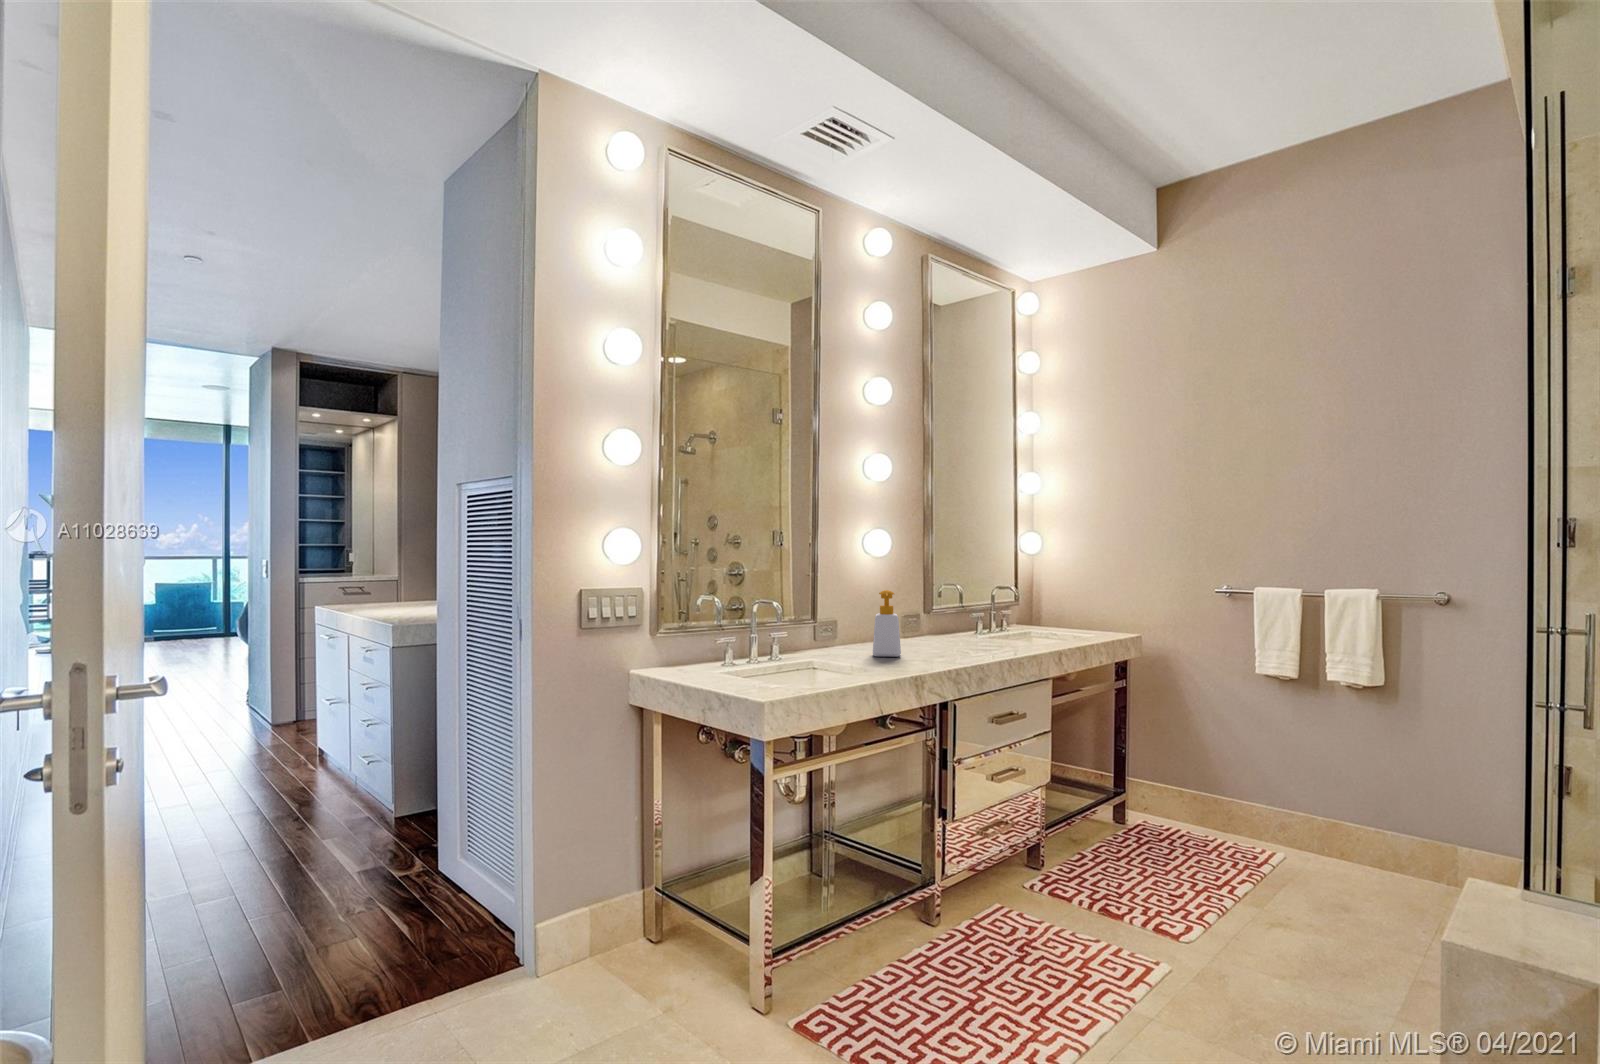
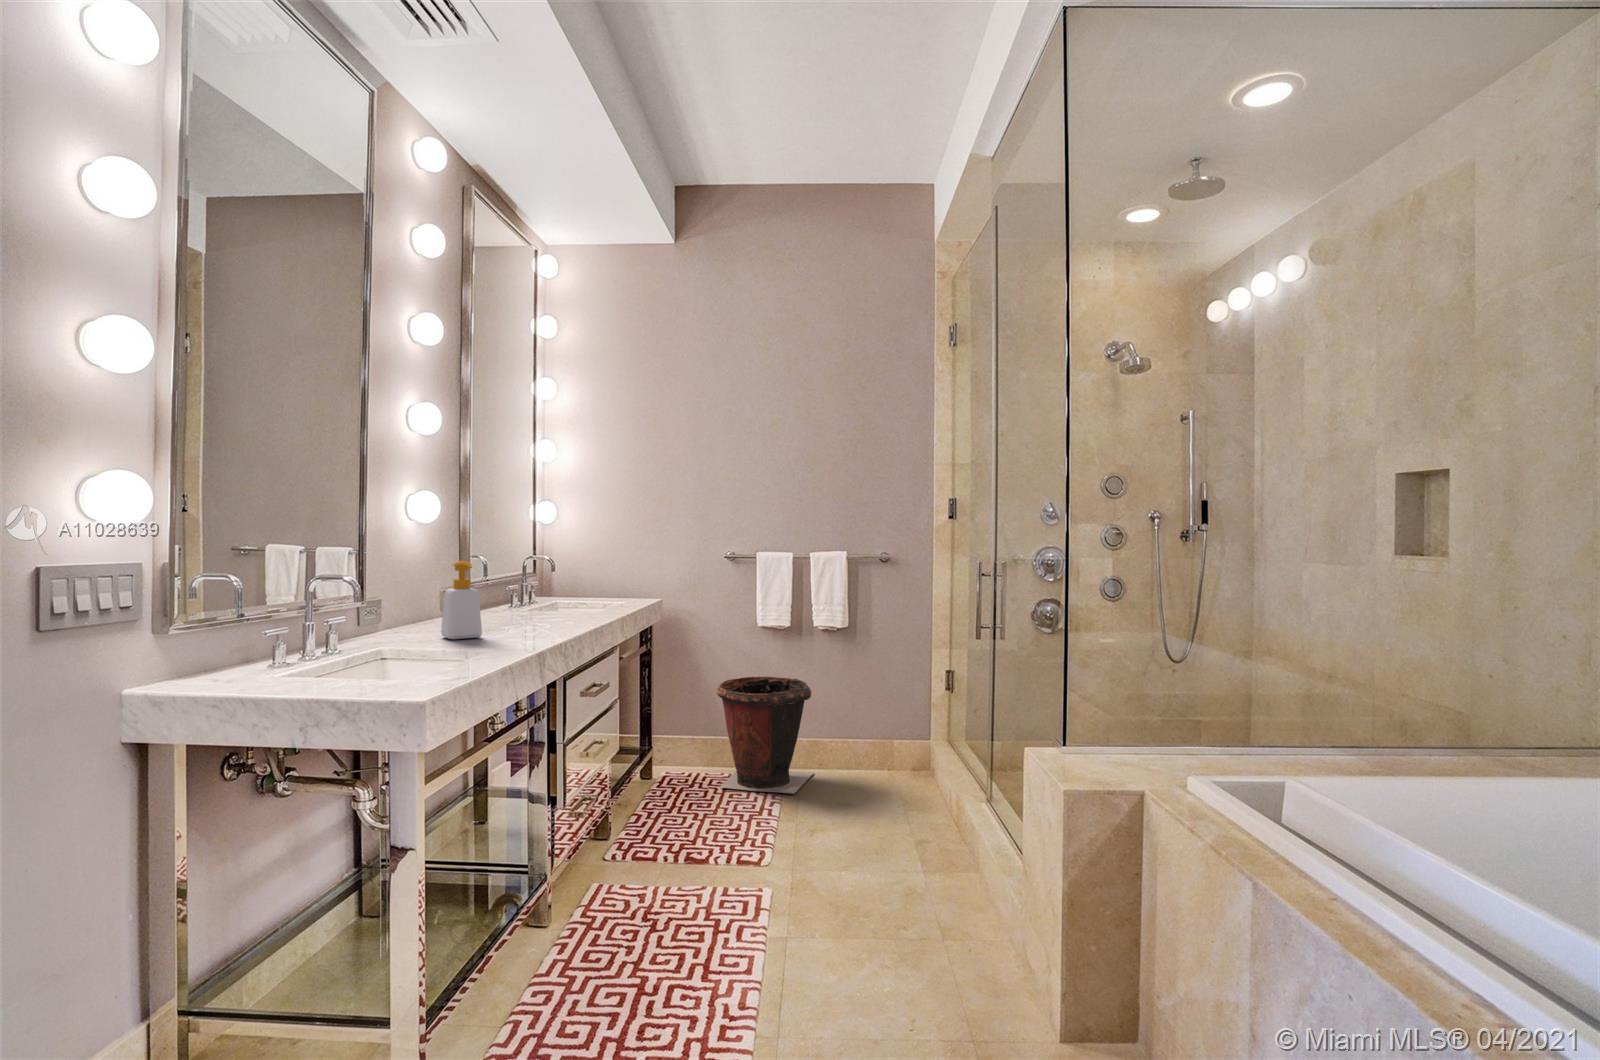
waste bin: none [1194,732,1333,880] -> present [717,677,814,794]

